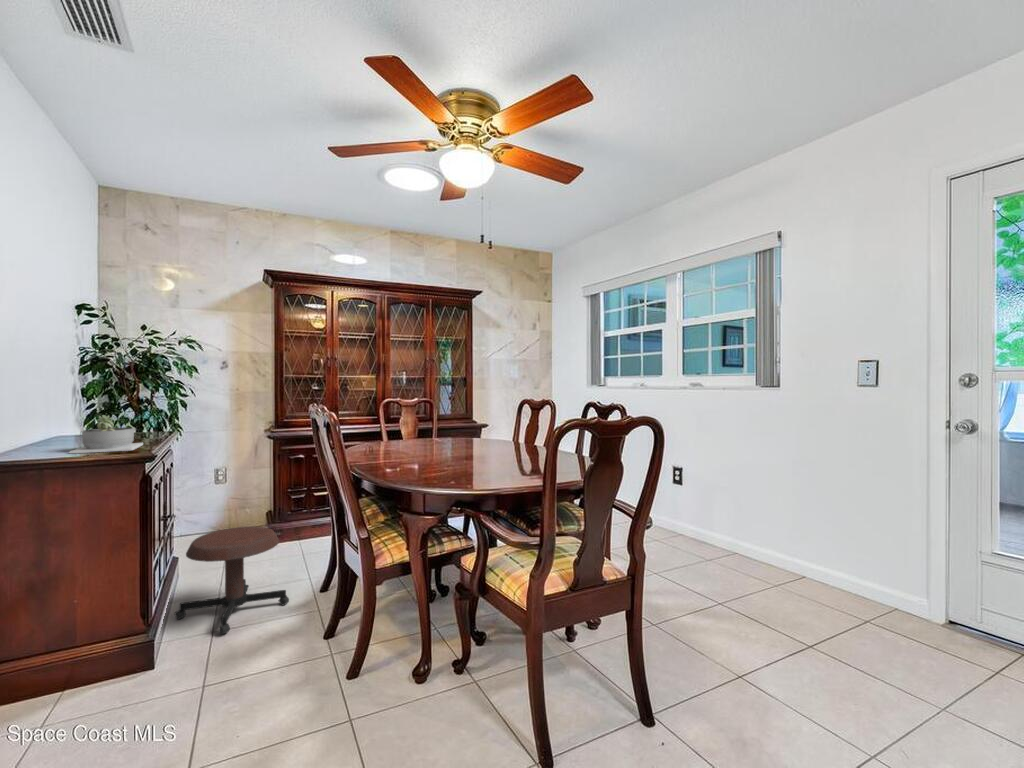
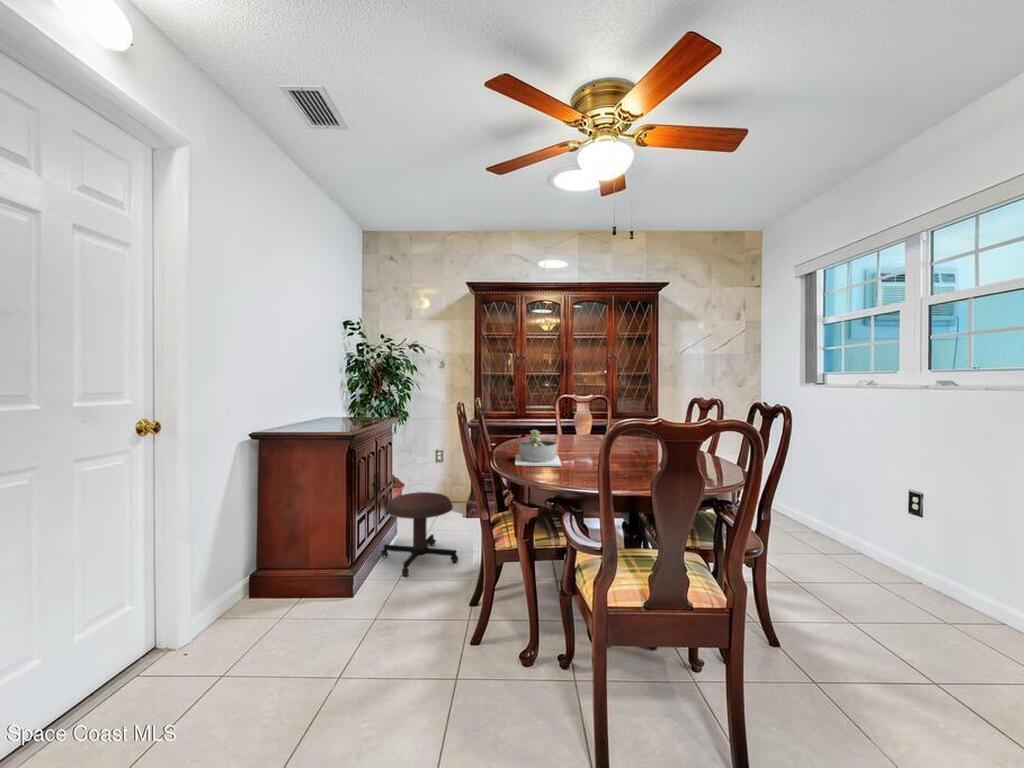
succulent planter: present [69,415,143,453] -> present [515,430,562,466]

